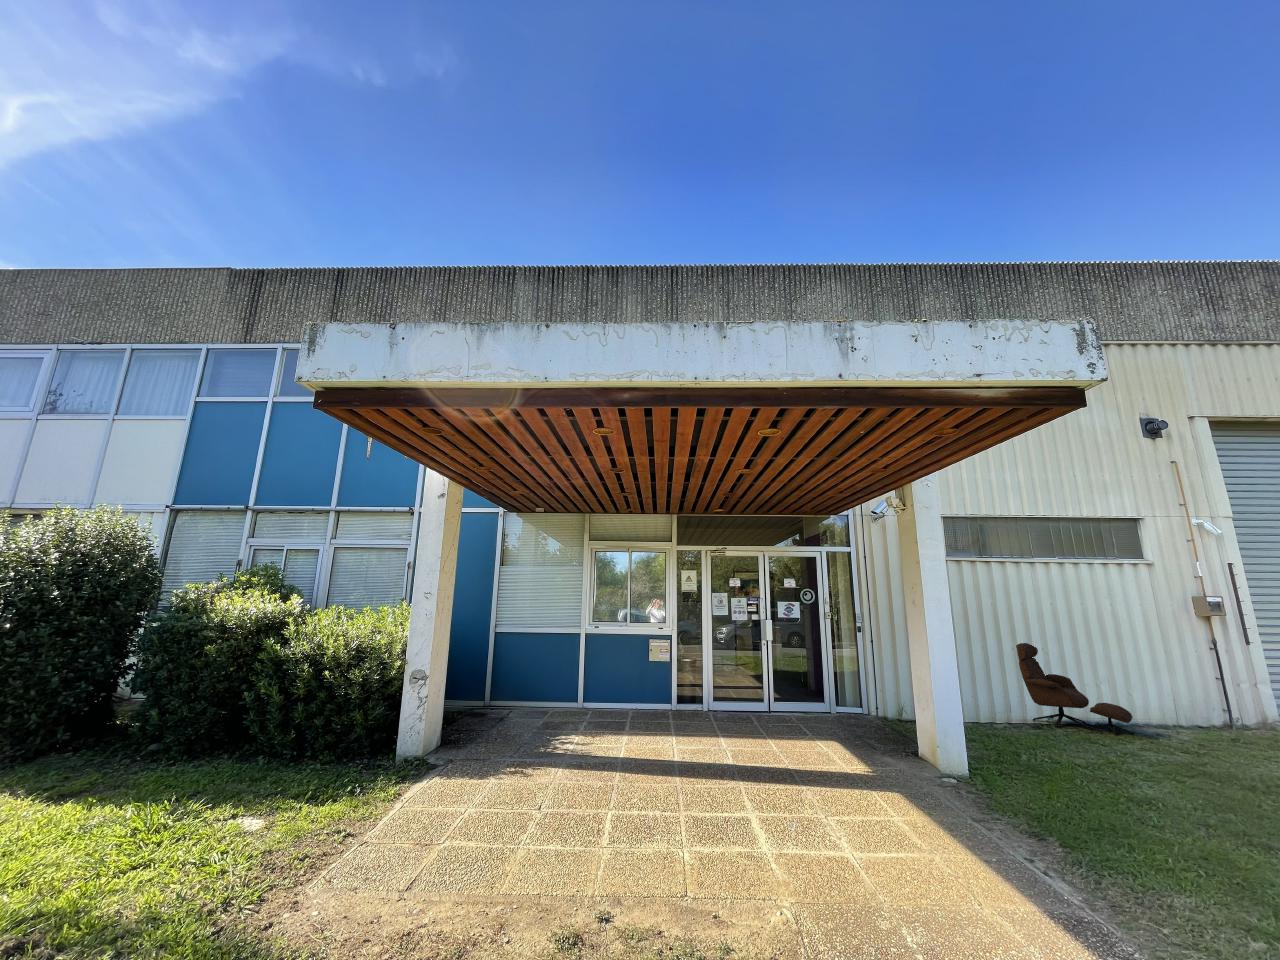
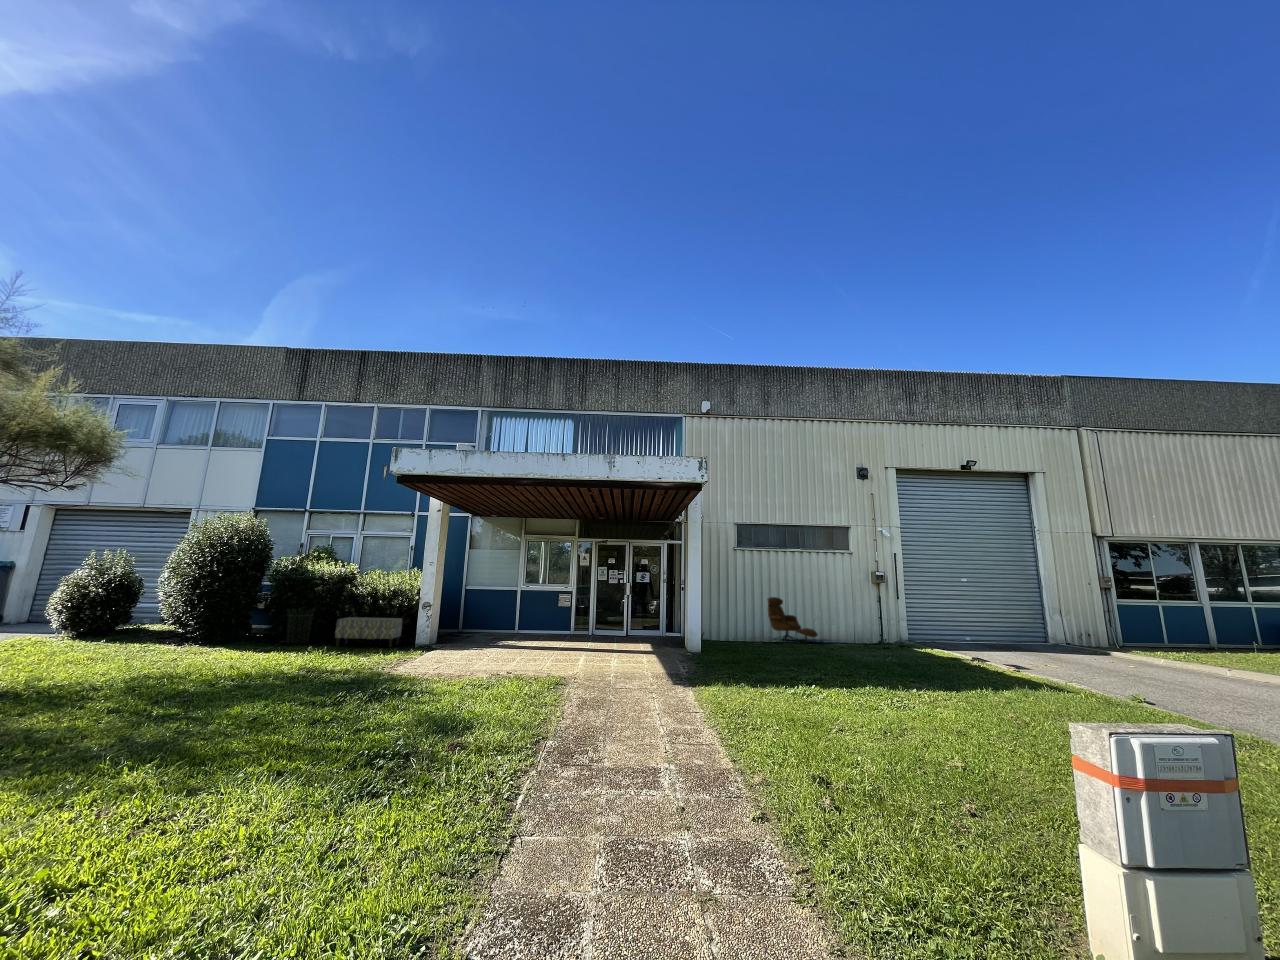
waste bin: none [135,684,203,761] -> present [286,608,315,643]
bench: none [218,705,363,775] -> present [335,617,402,647]

